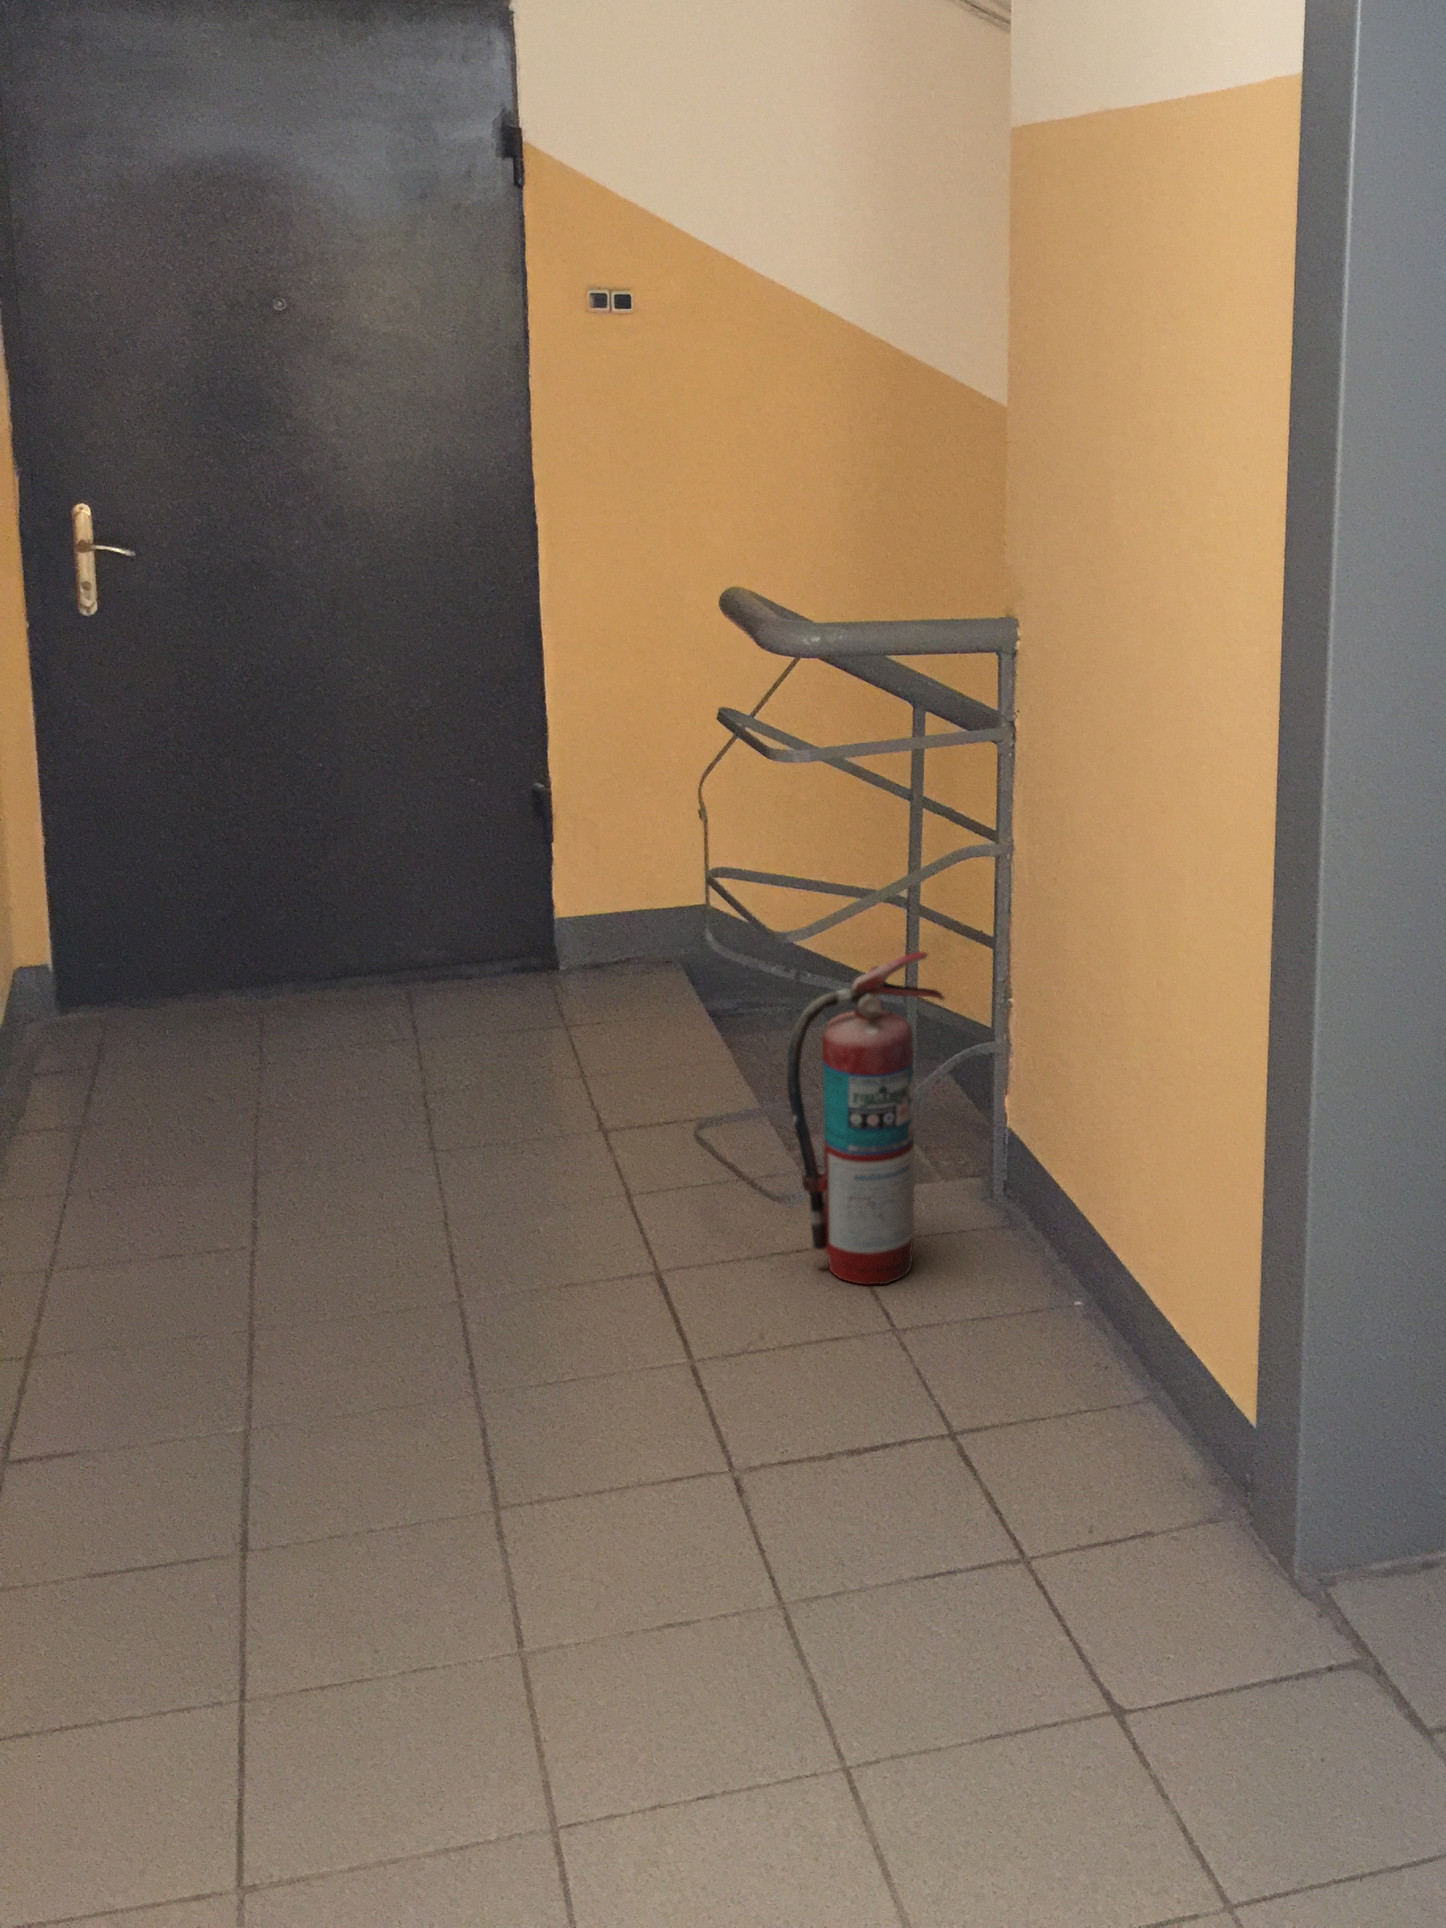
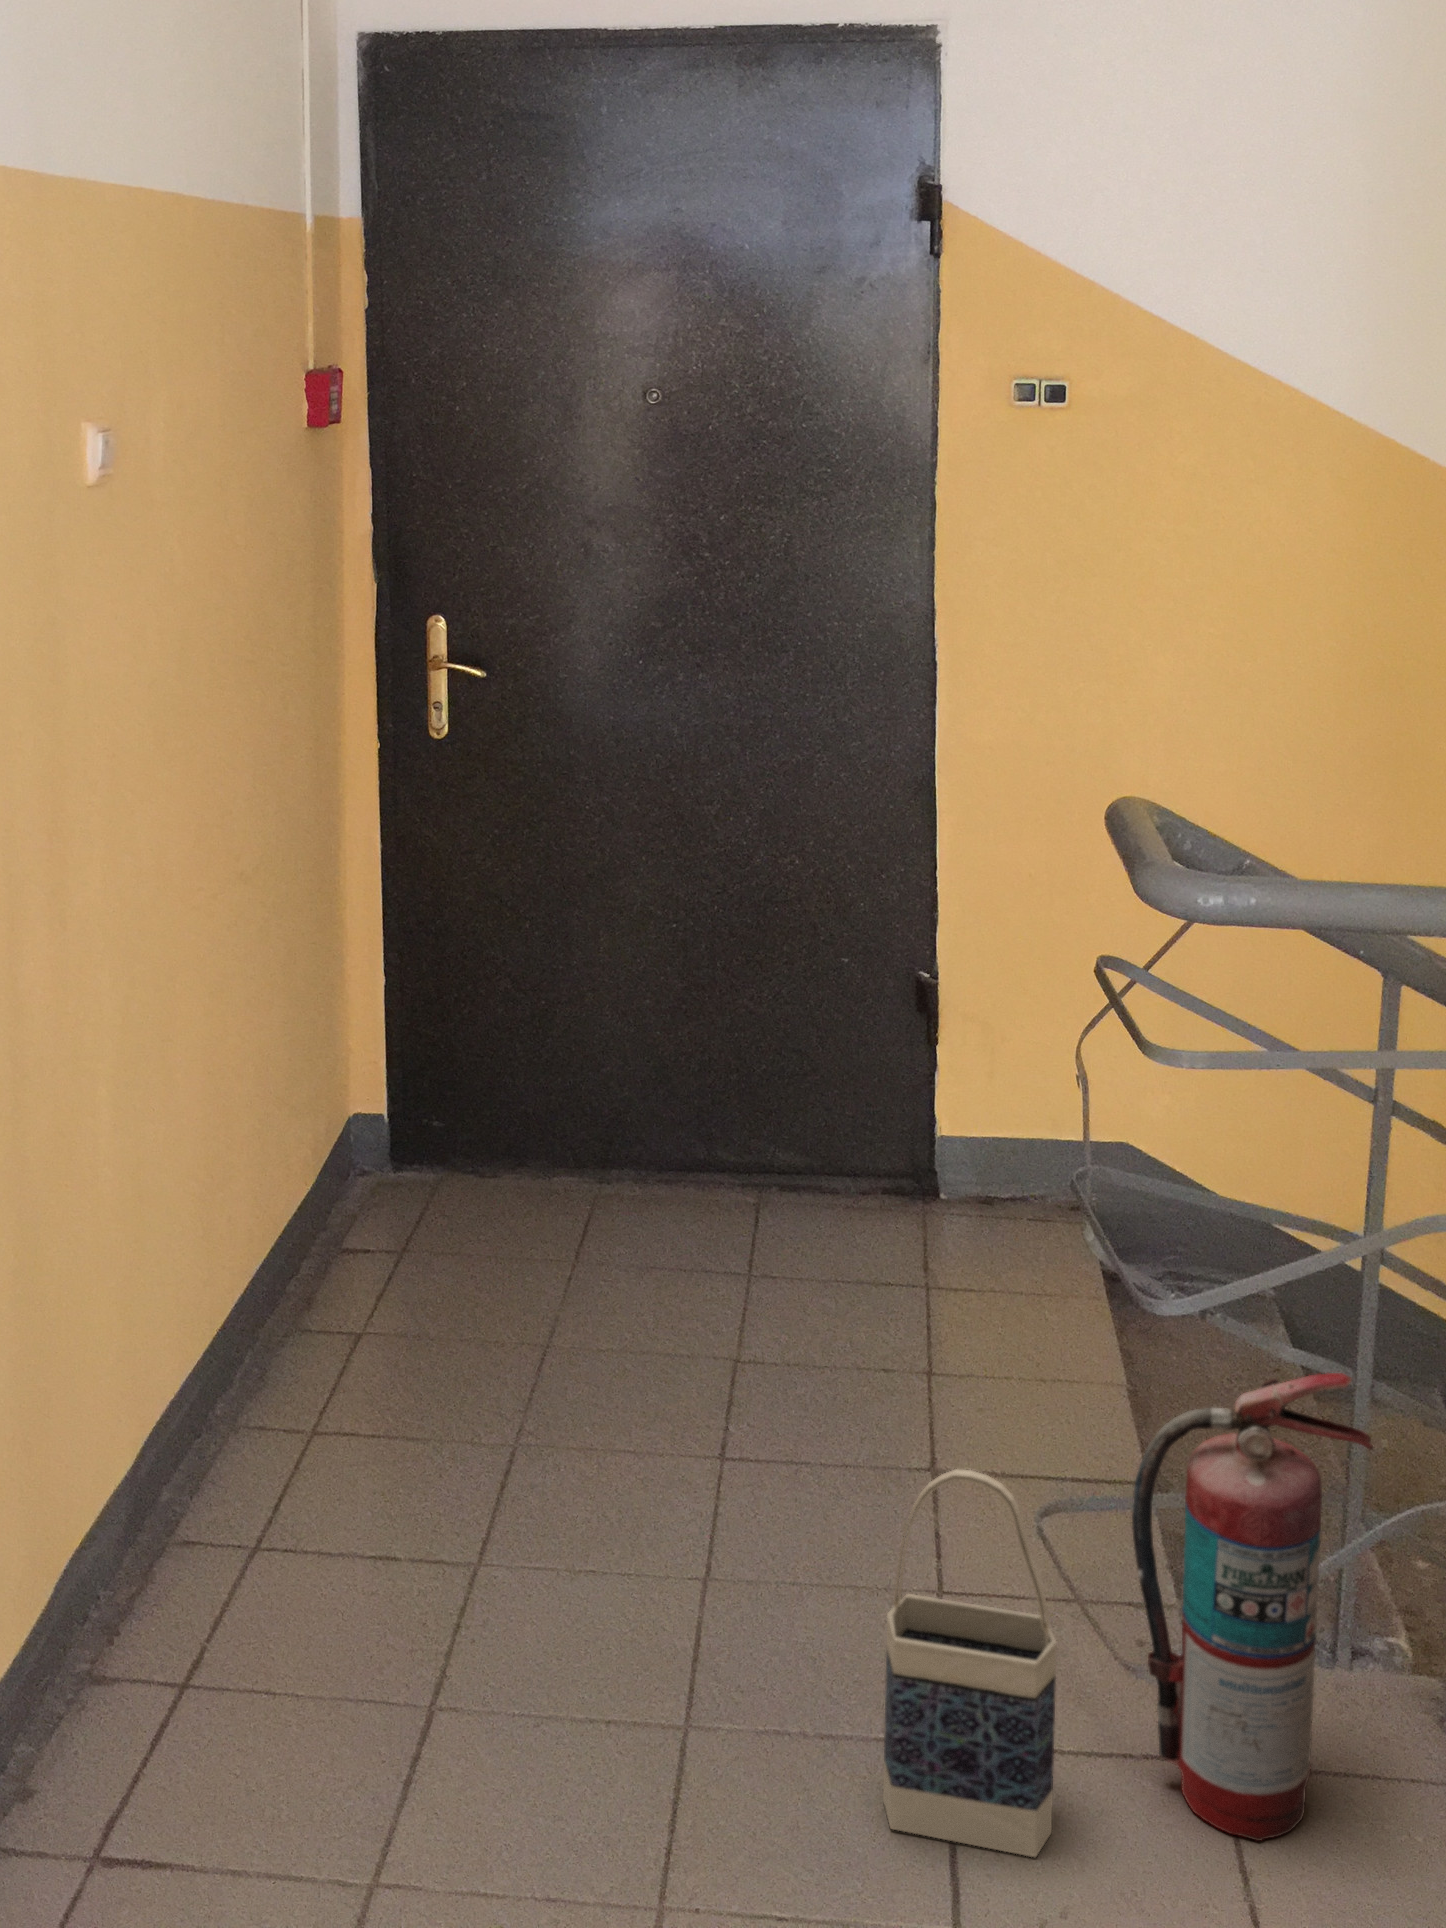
bag: none [622,1055,748,1330] -> present [883,1469,1057,1857]

